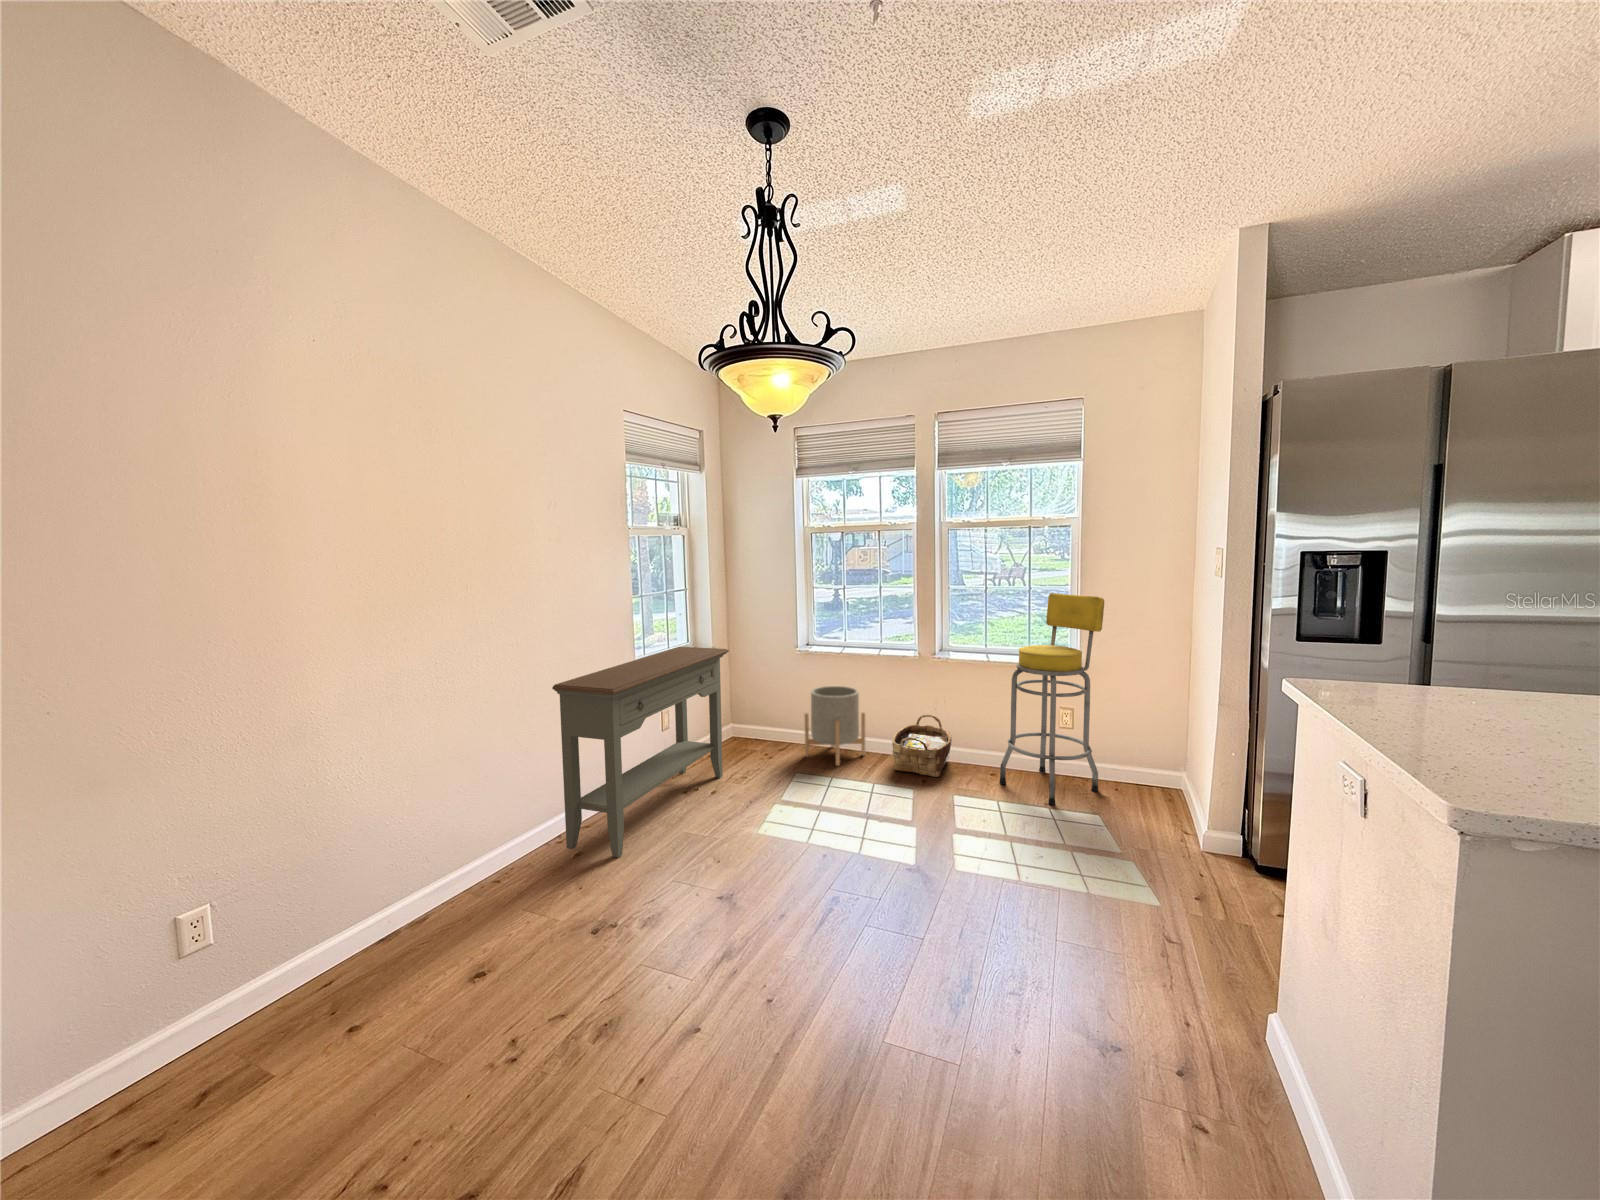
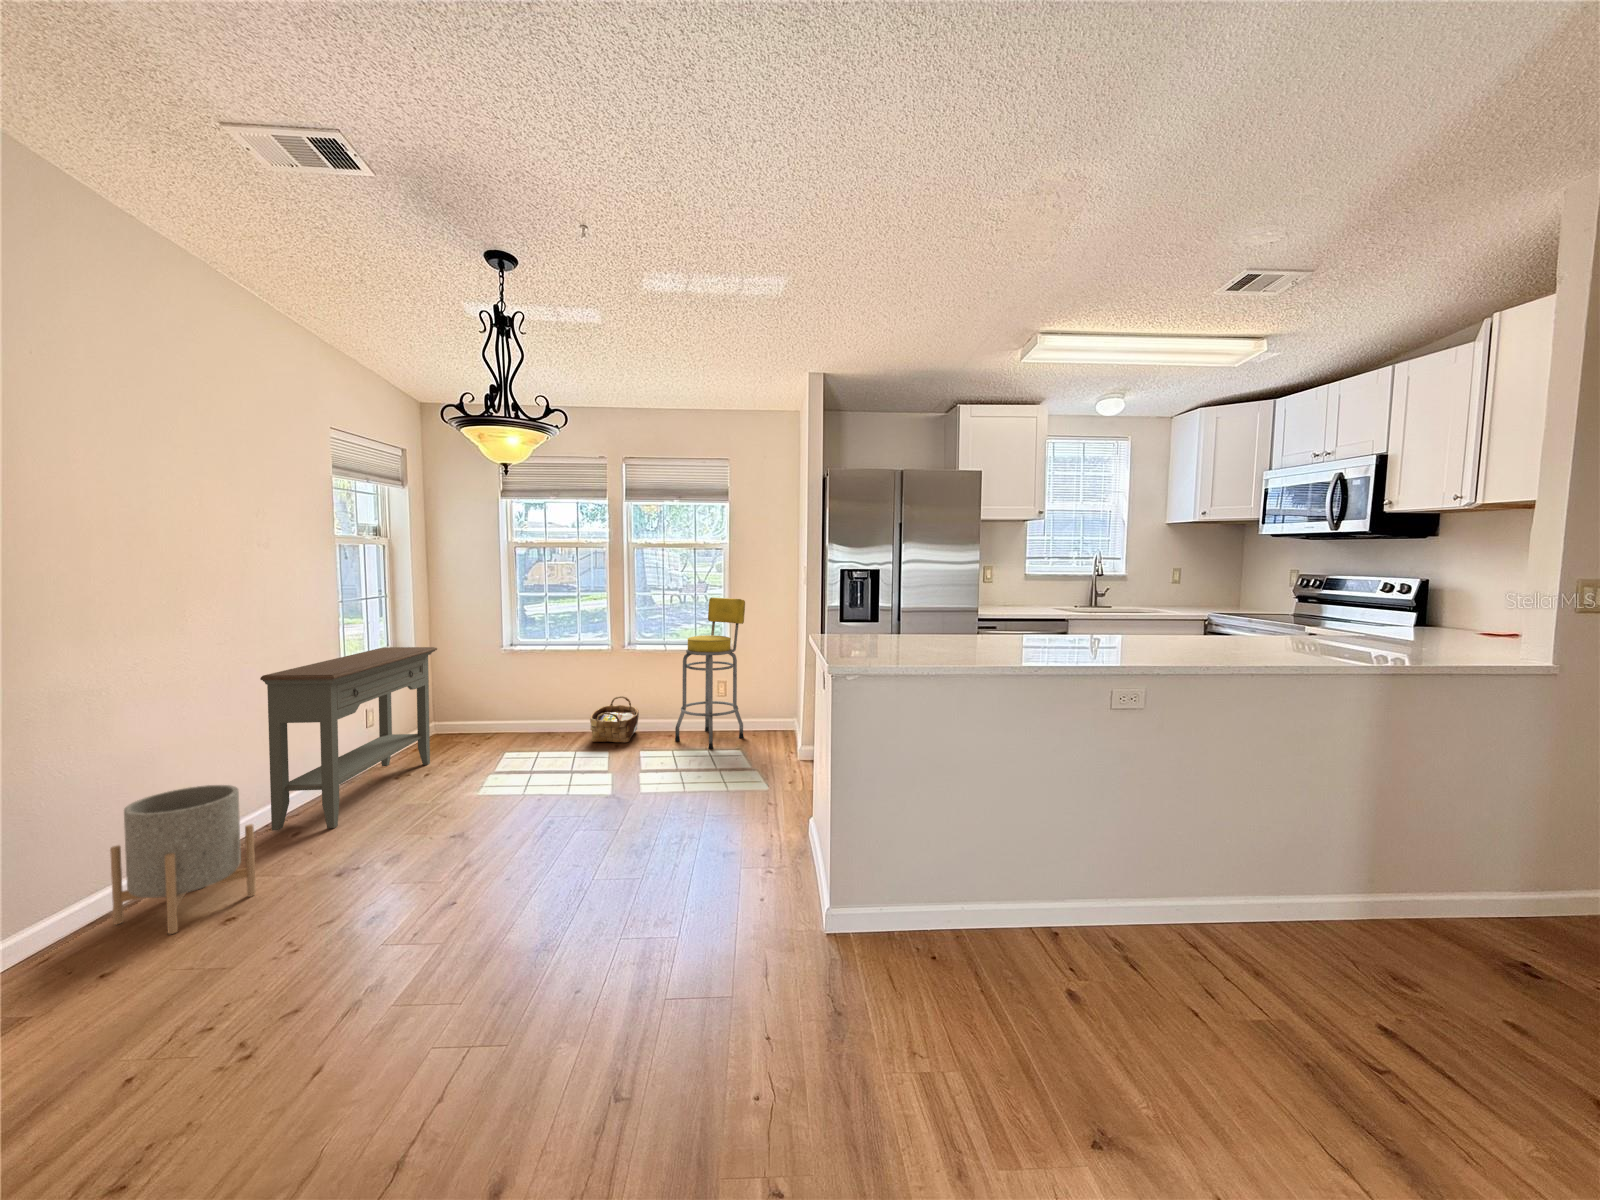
planter: present [805,686,865,766] -> present [110,785,256,934]

